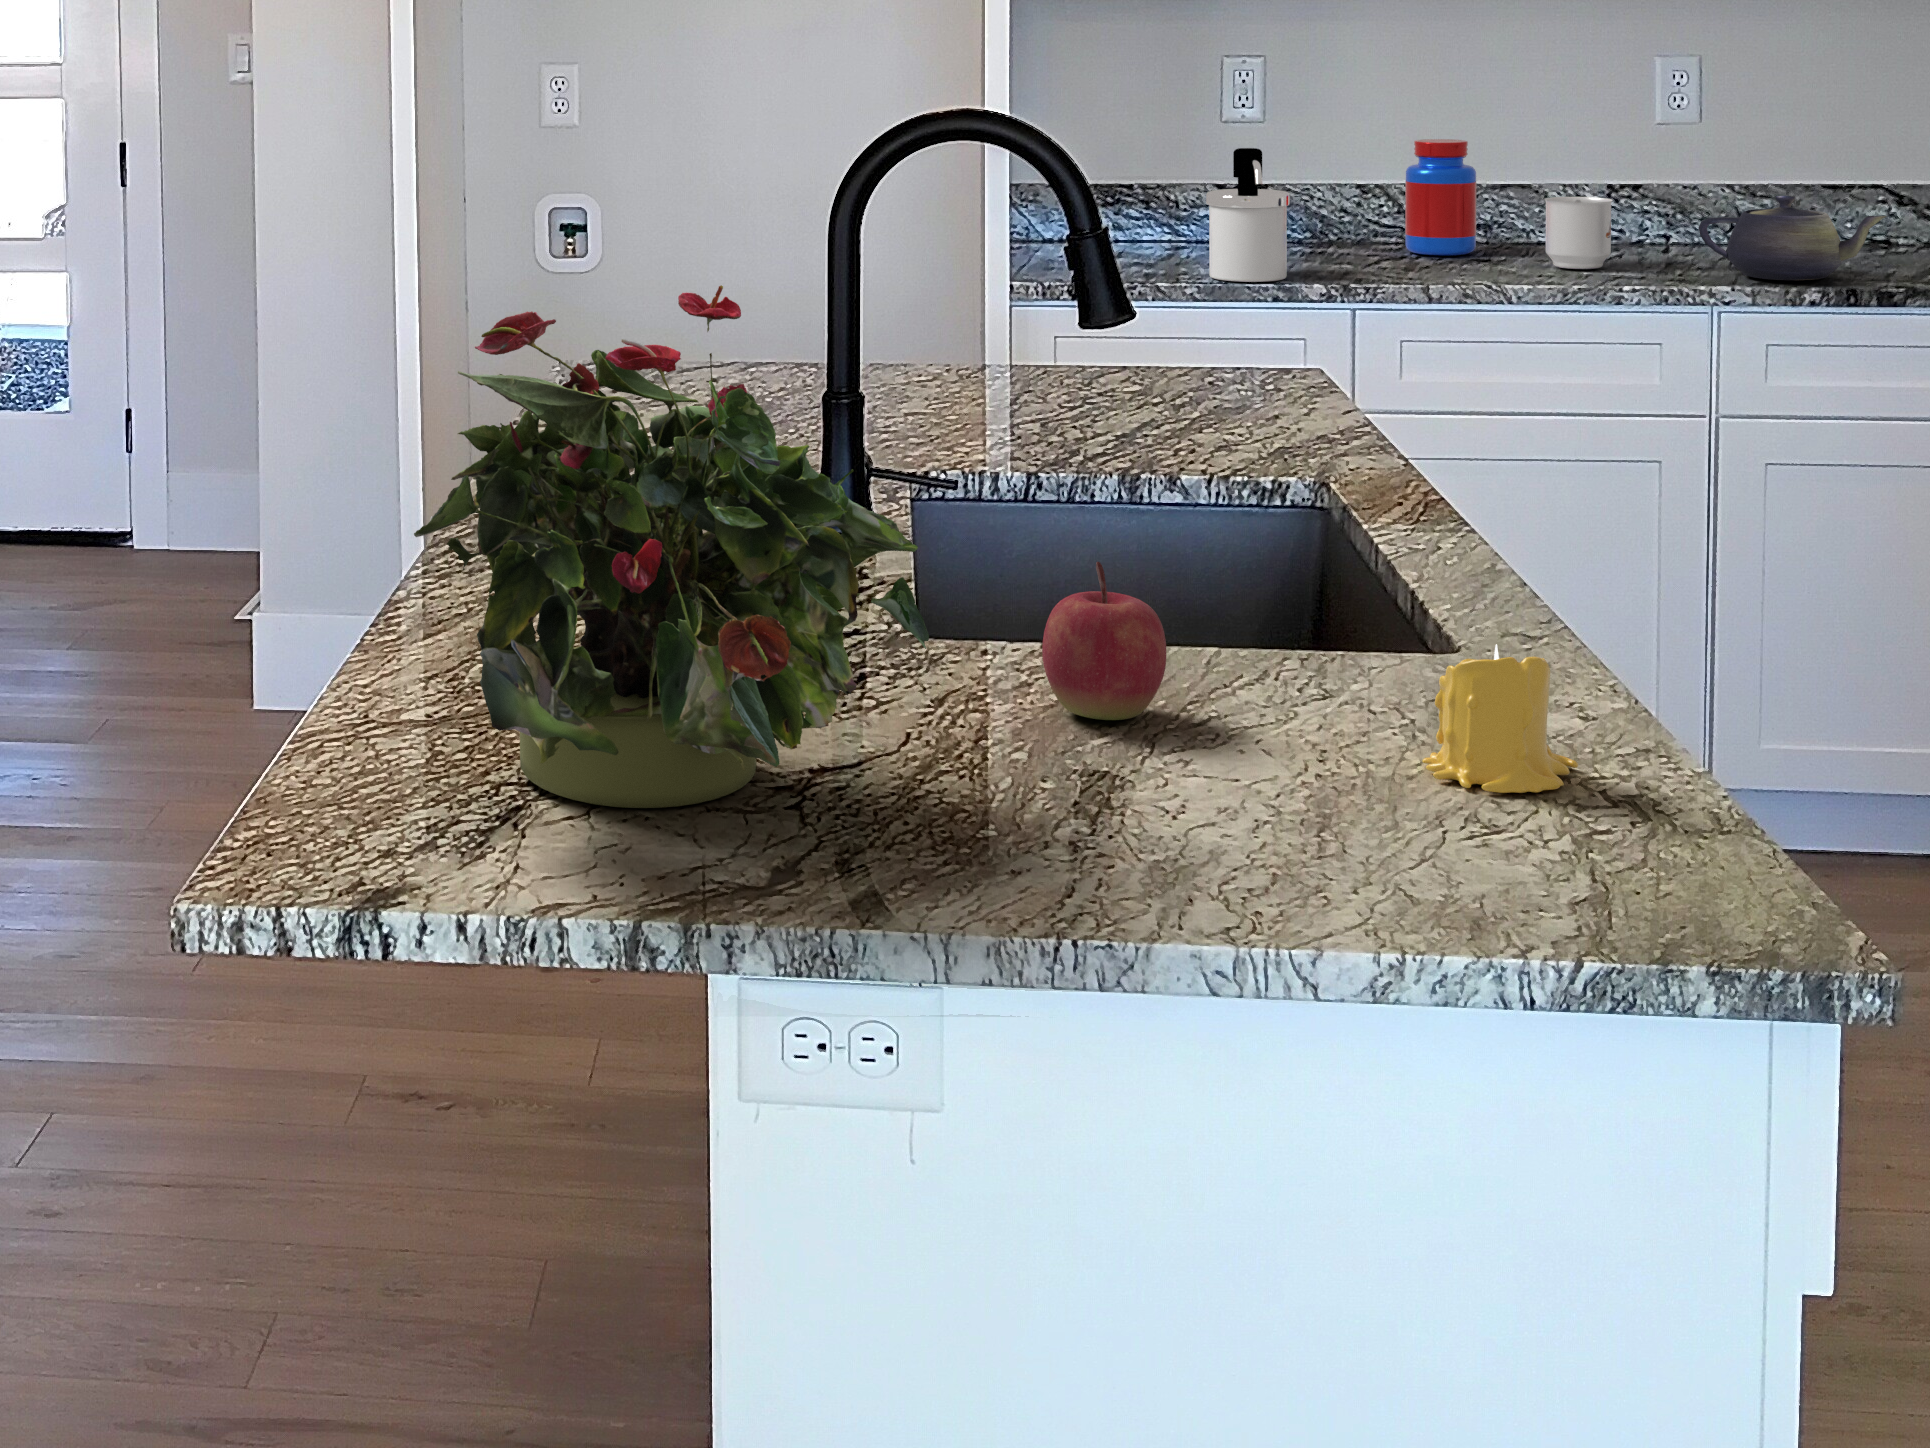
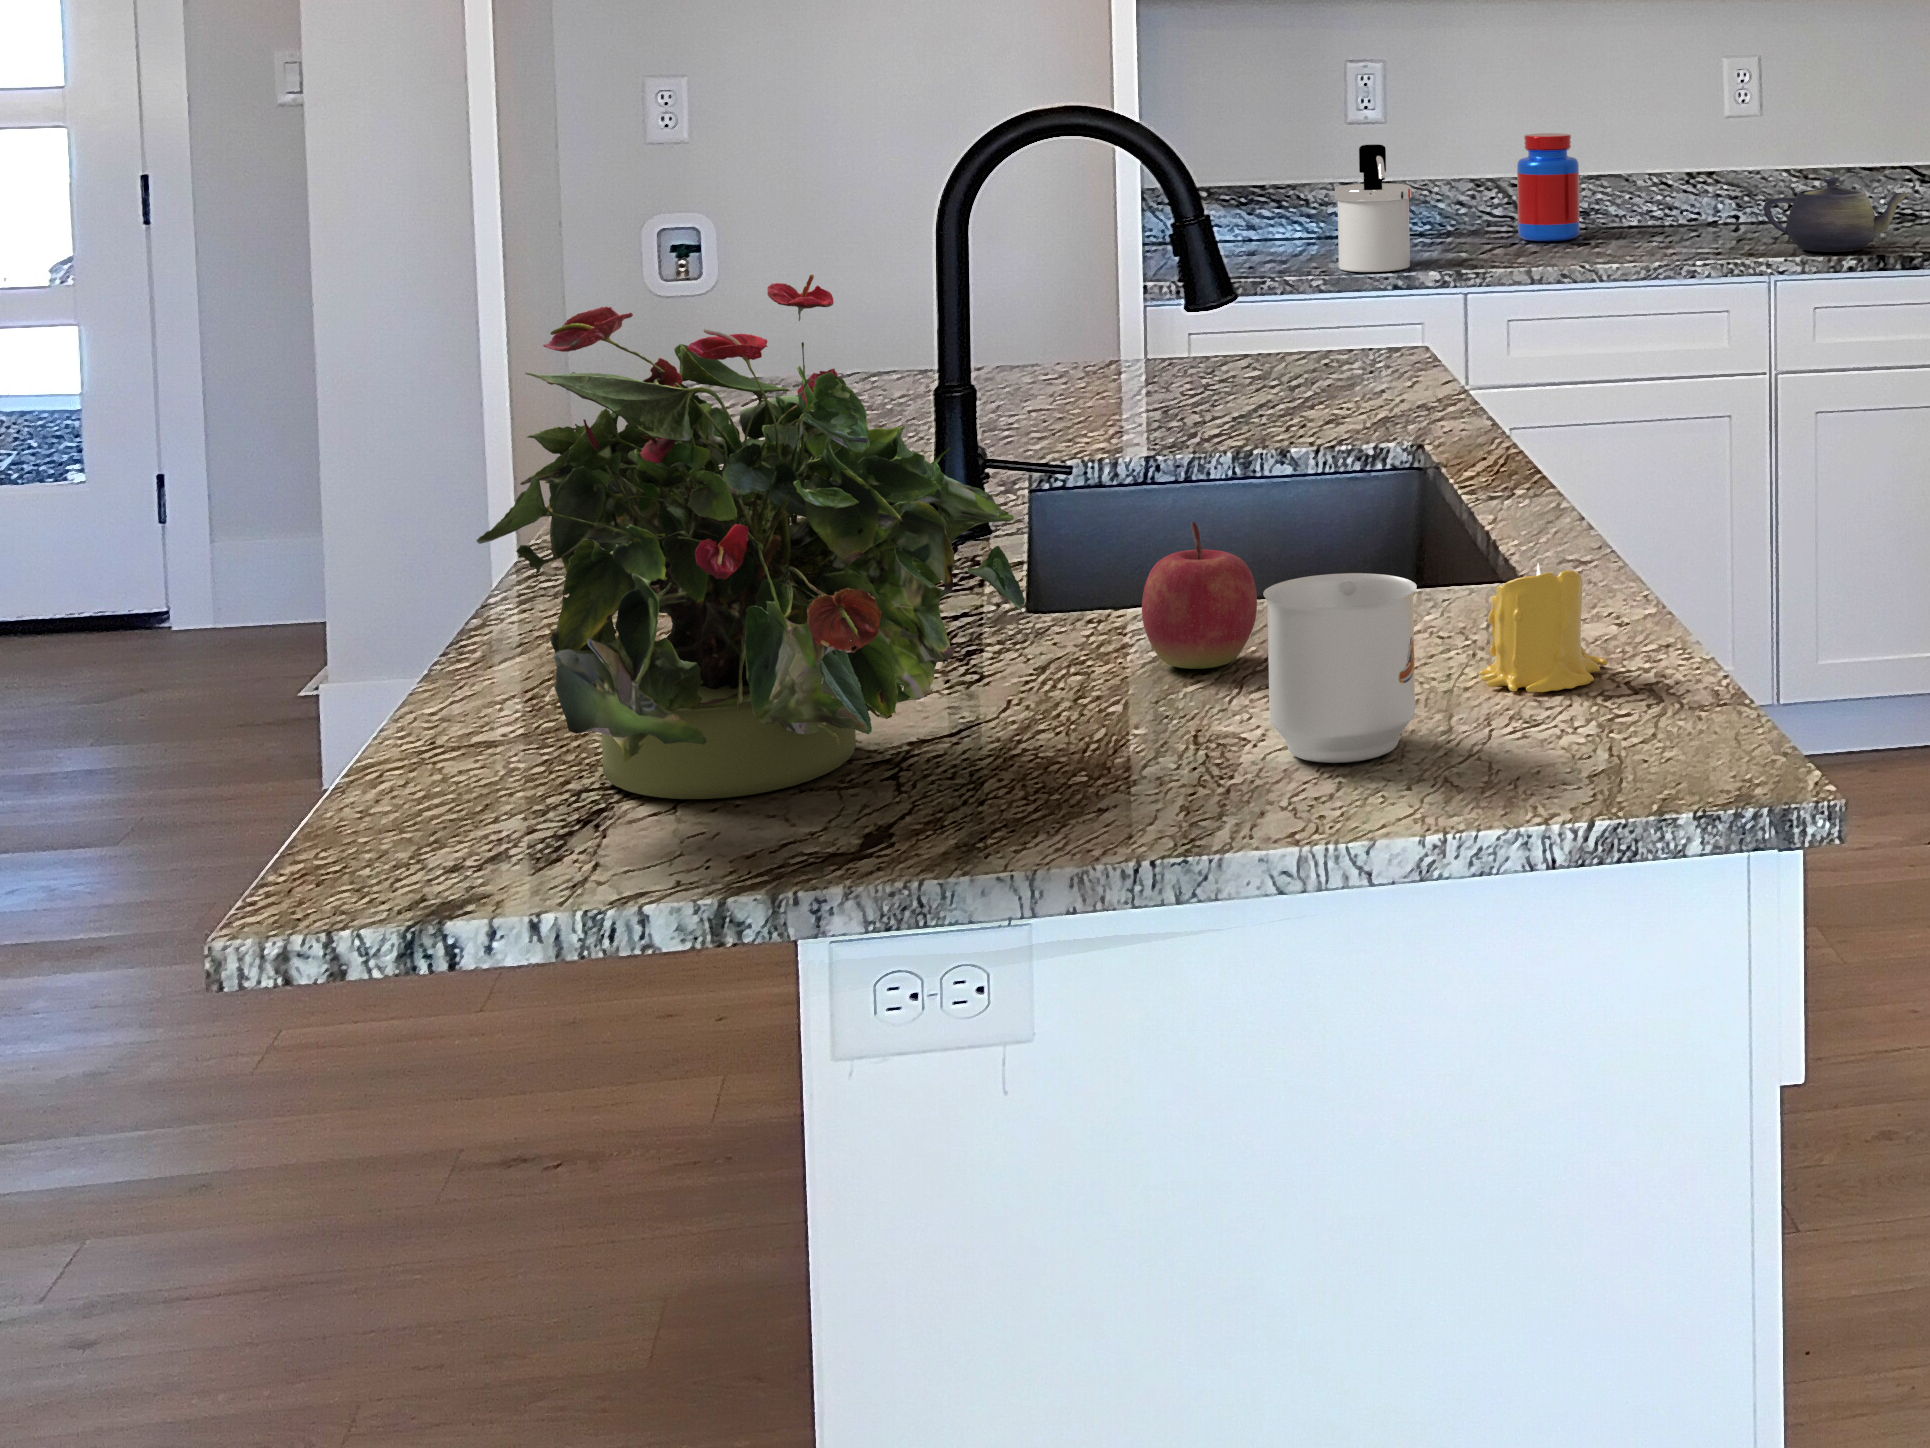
mug: present [1544,197,1613,269] -> present [1263,573,1417,763]

